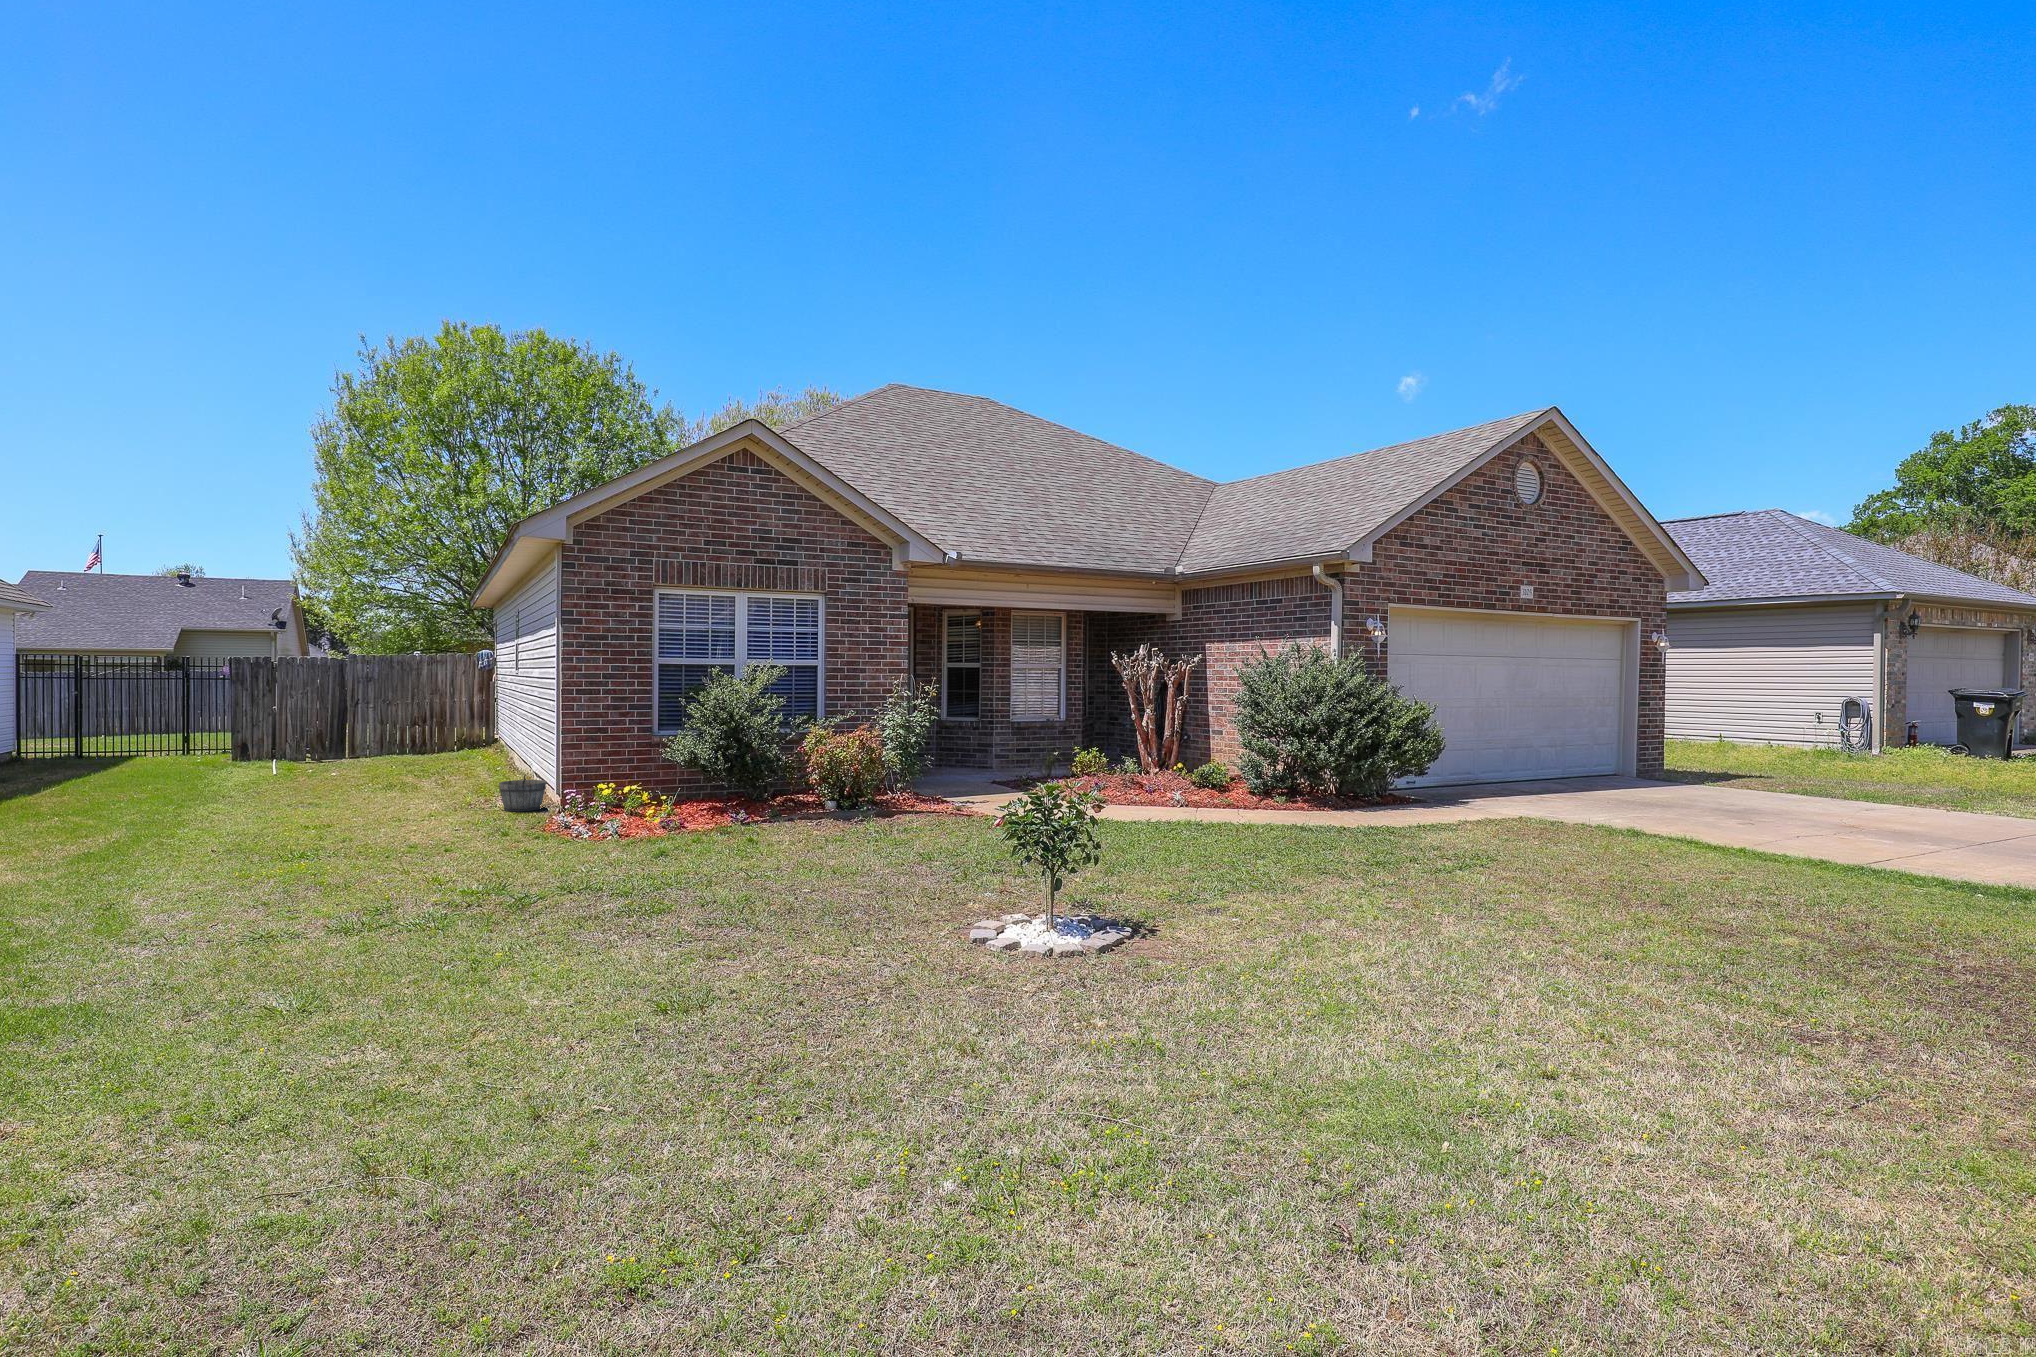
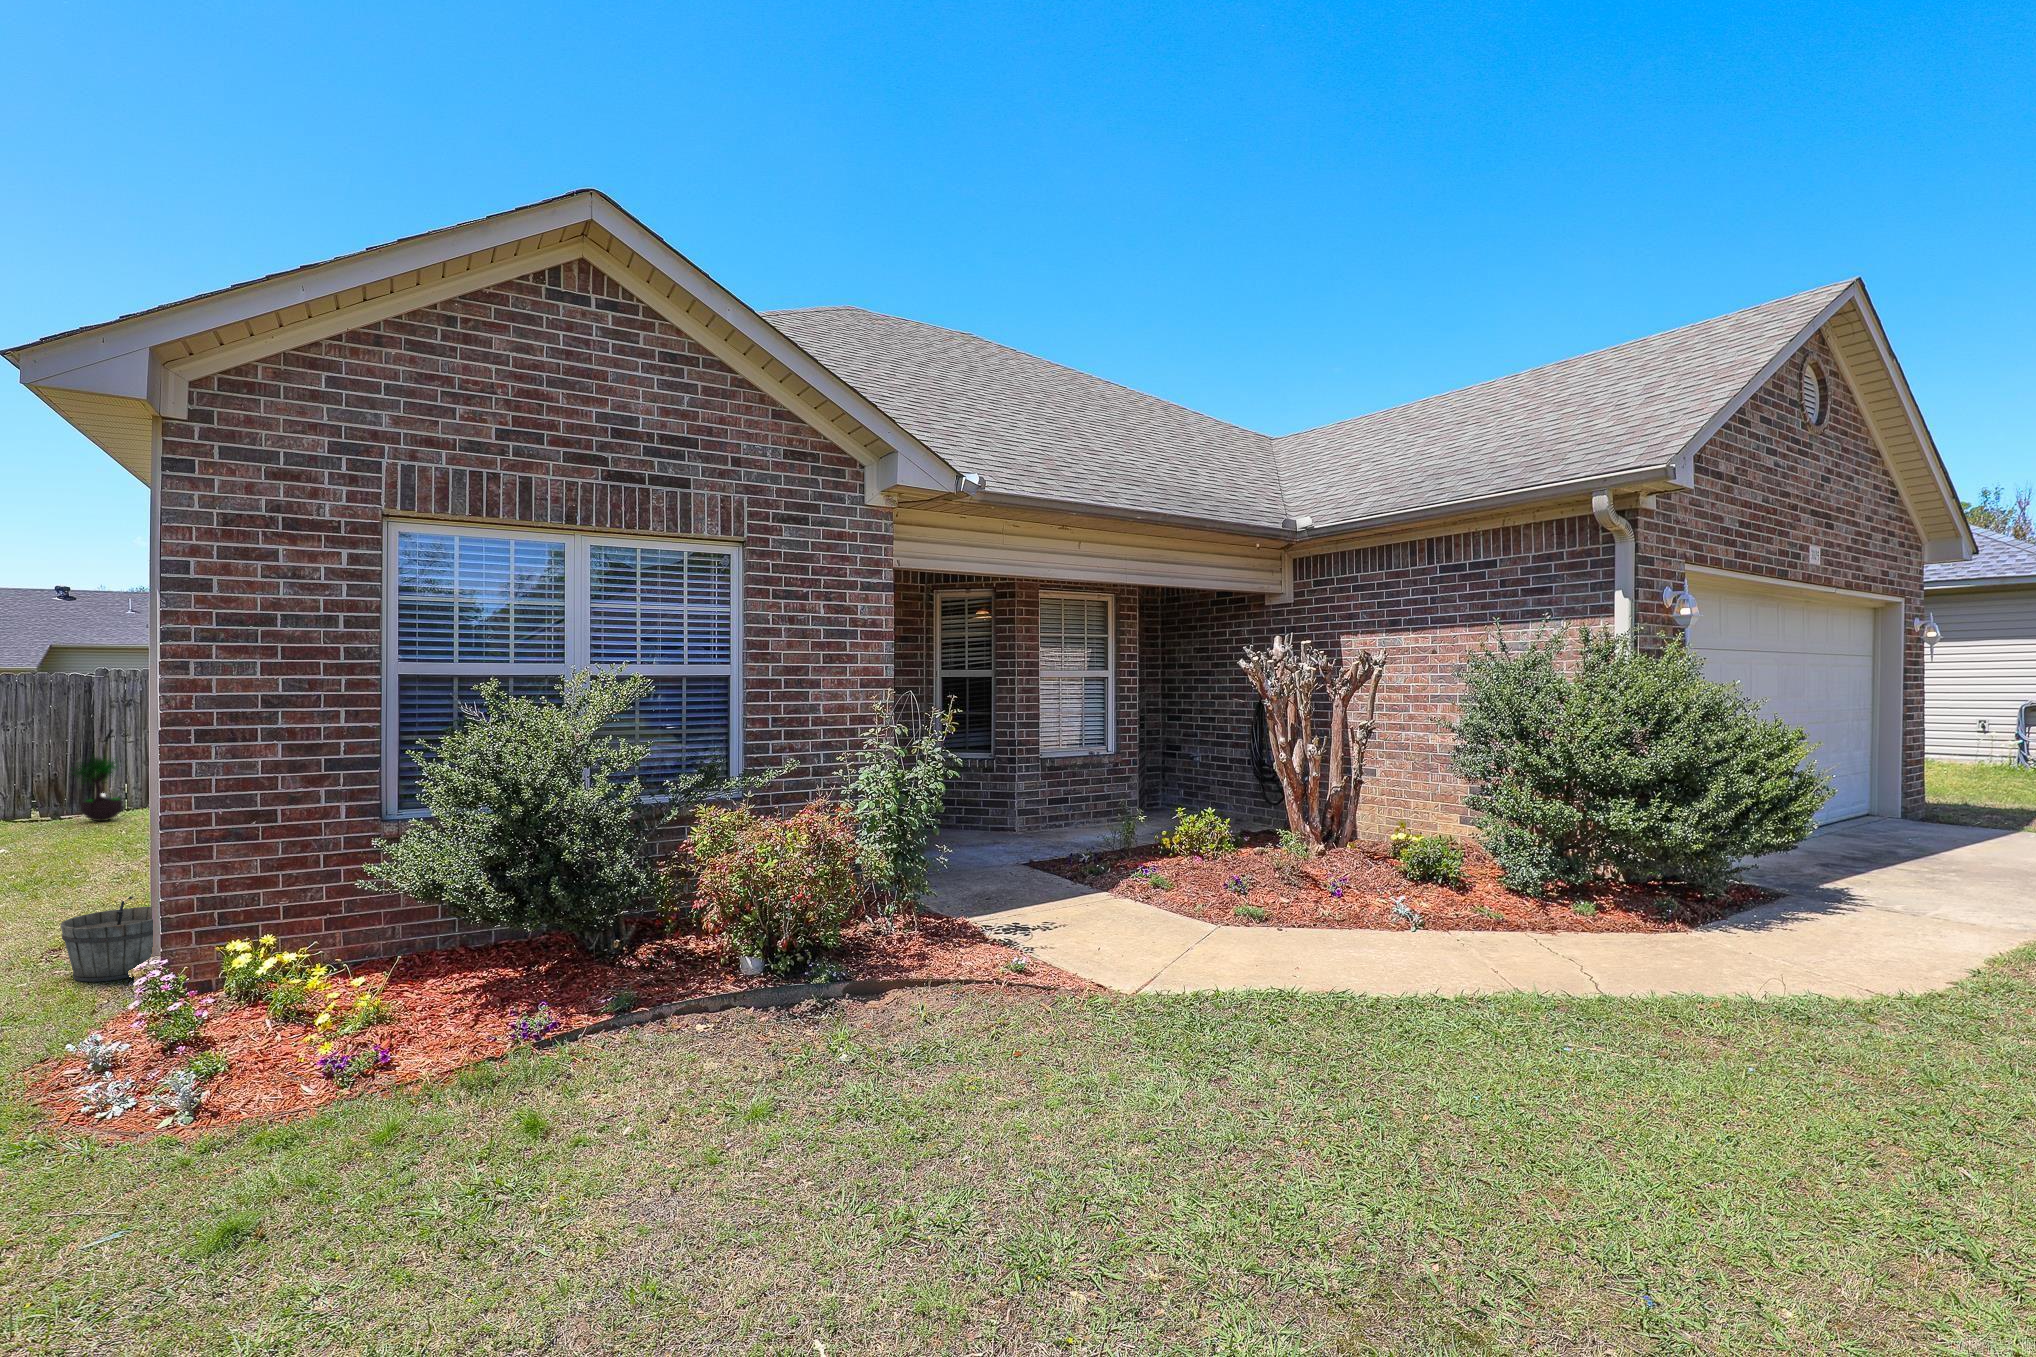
potted tree: none [382,710,414,757] -> present [69,757,123,821]

